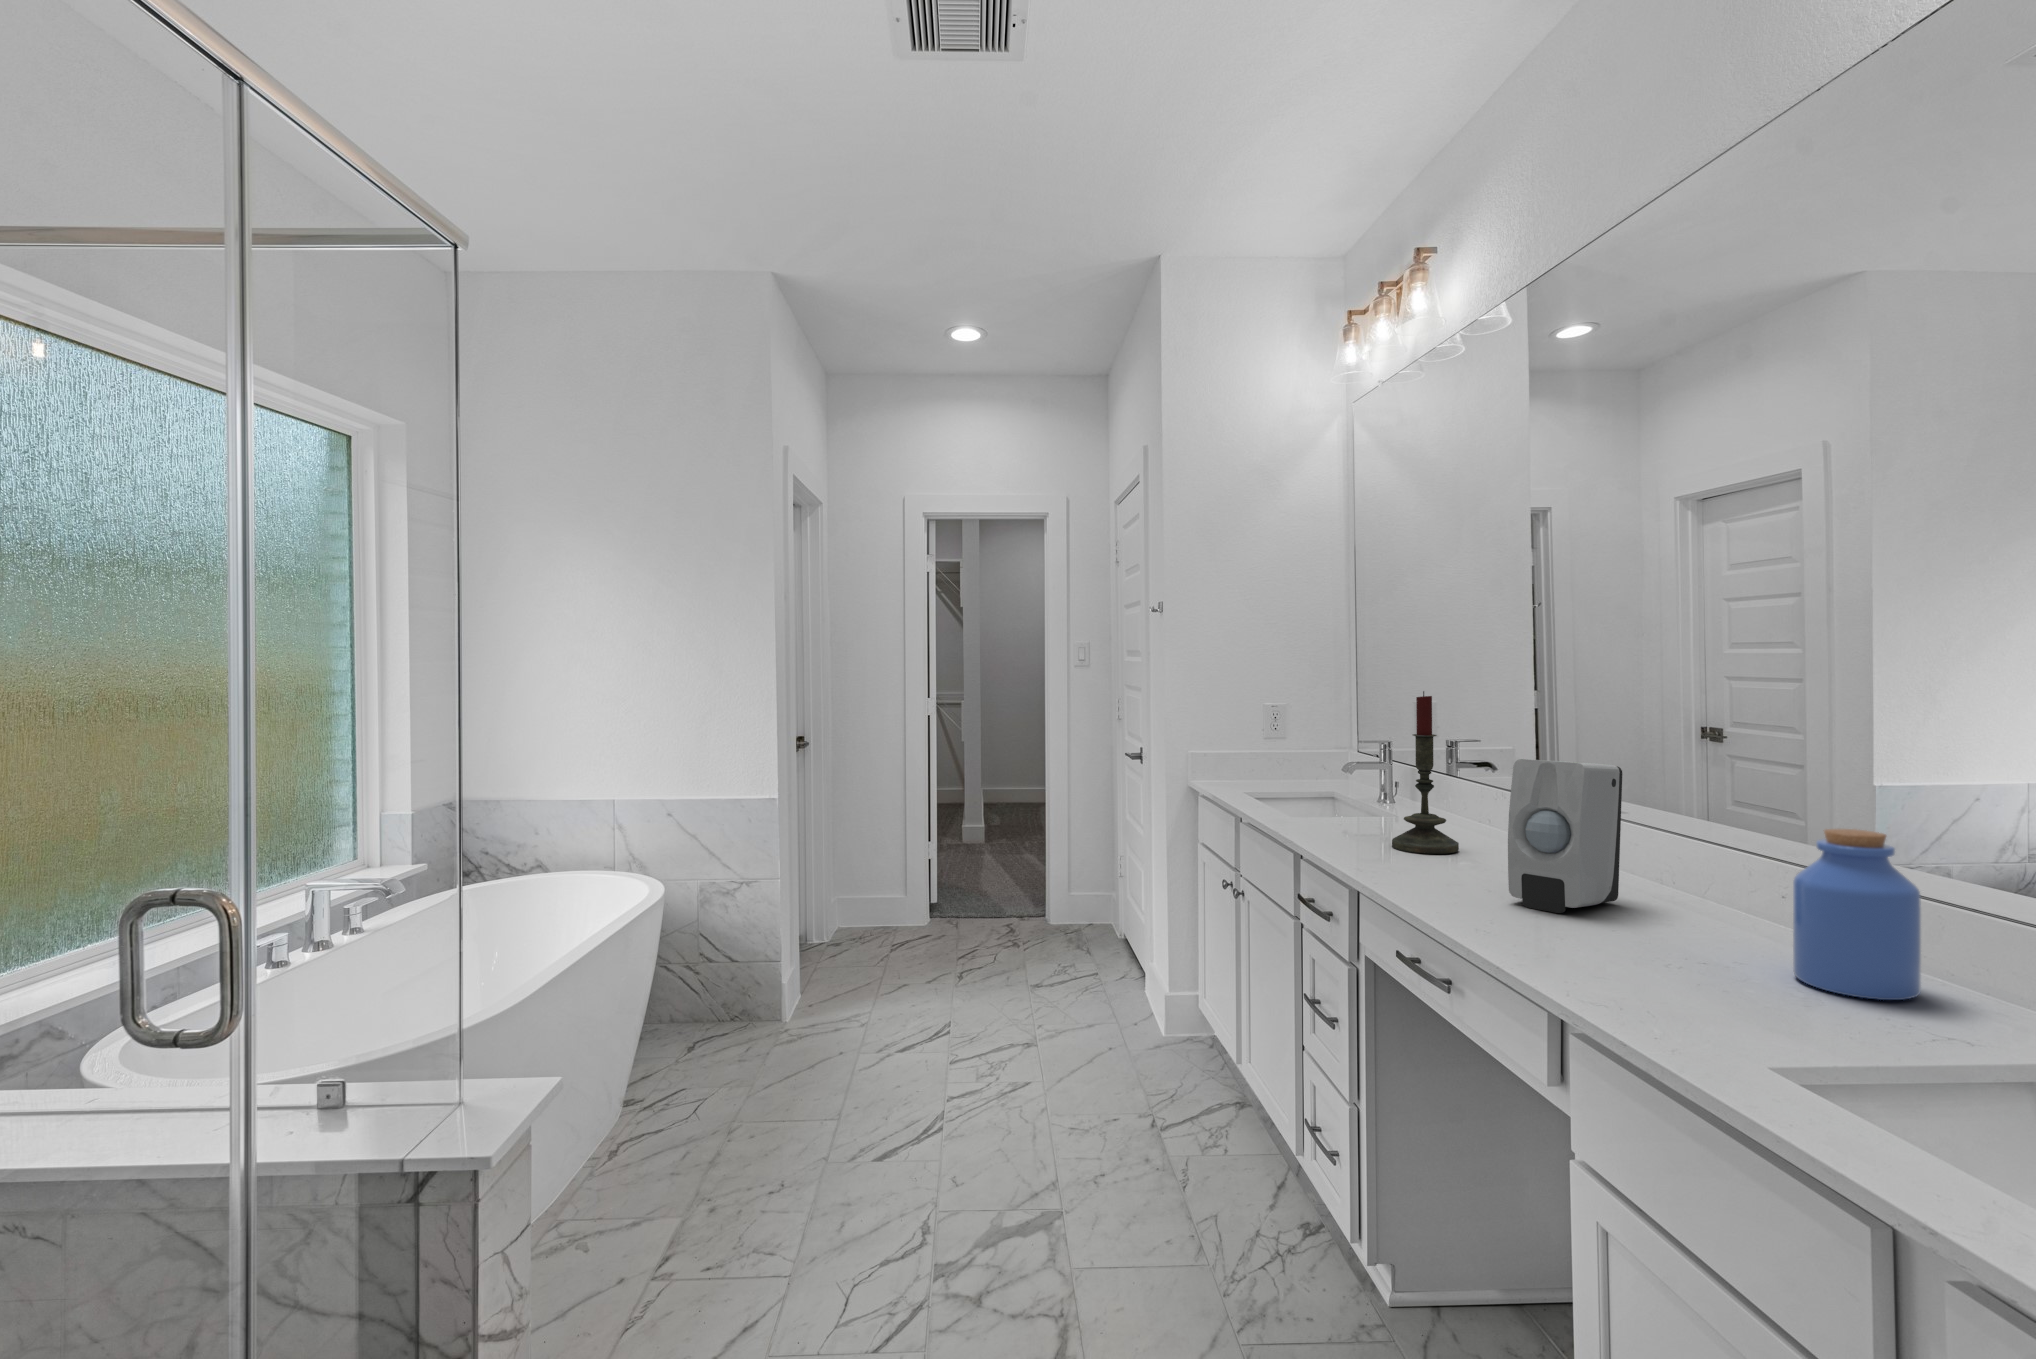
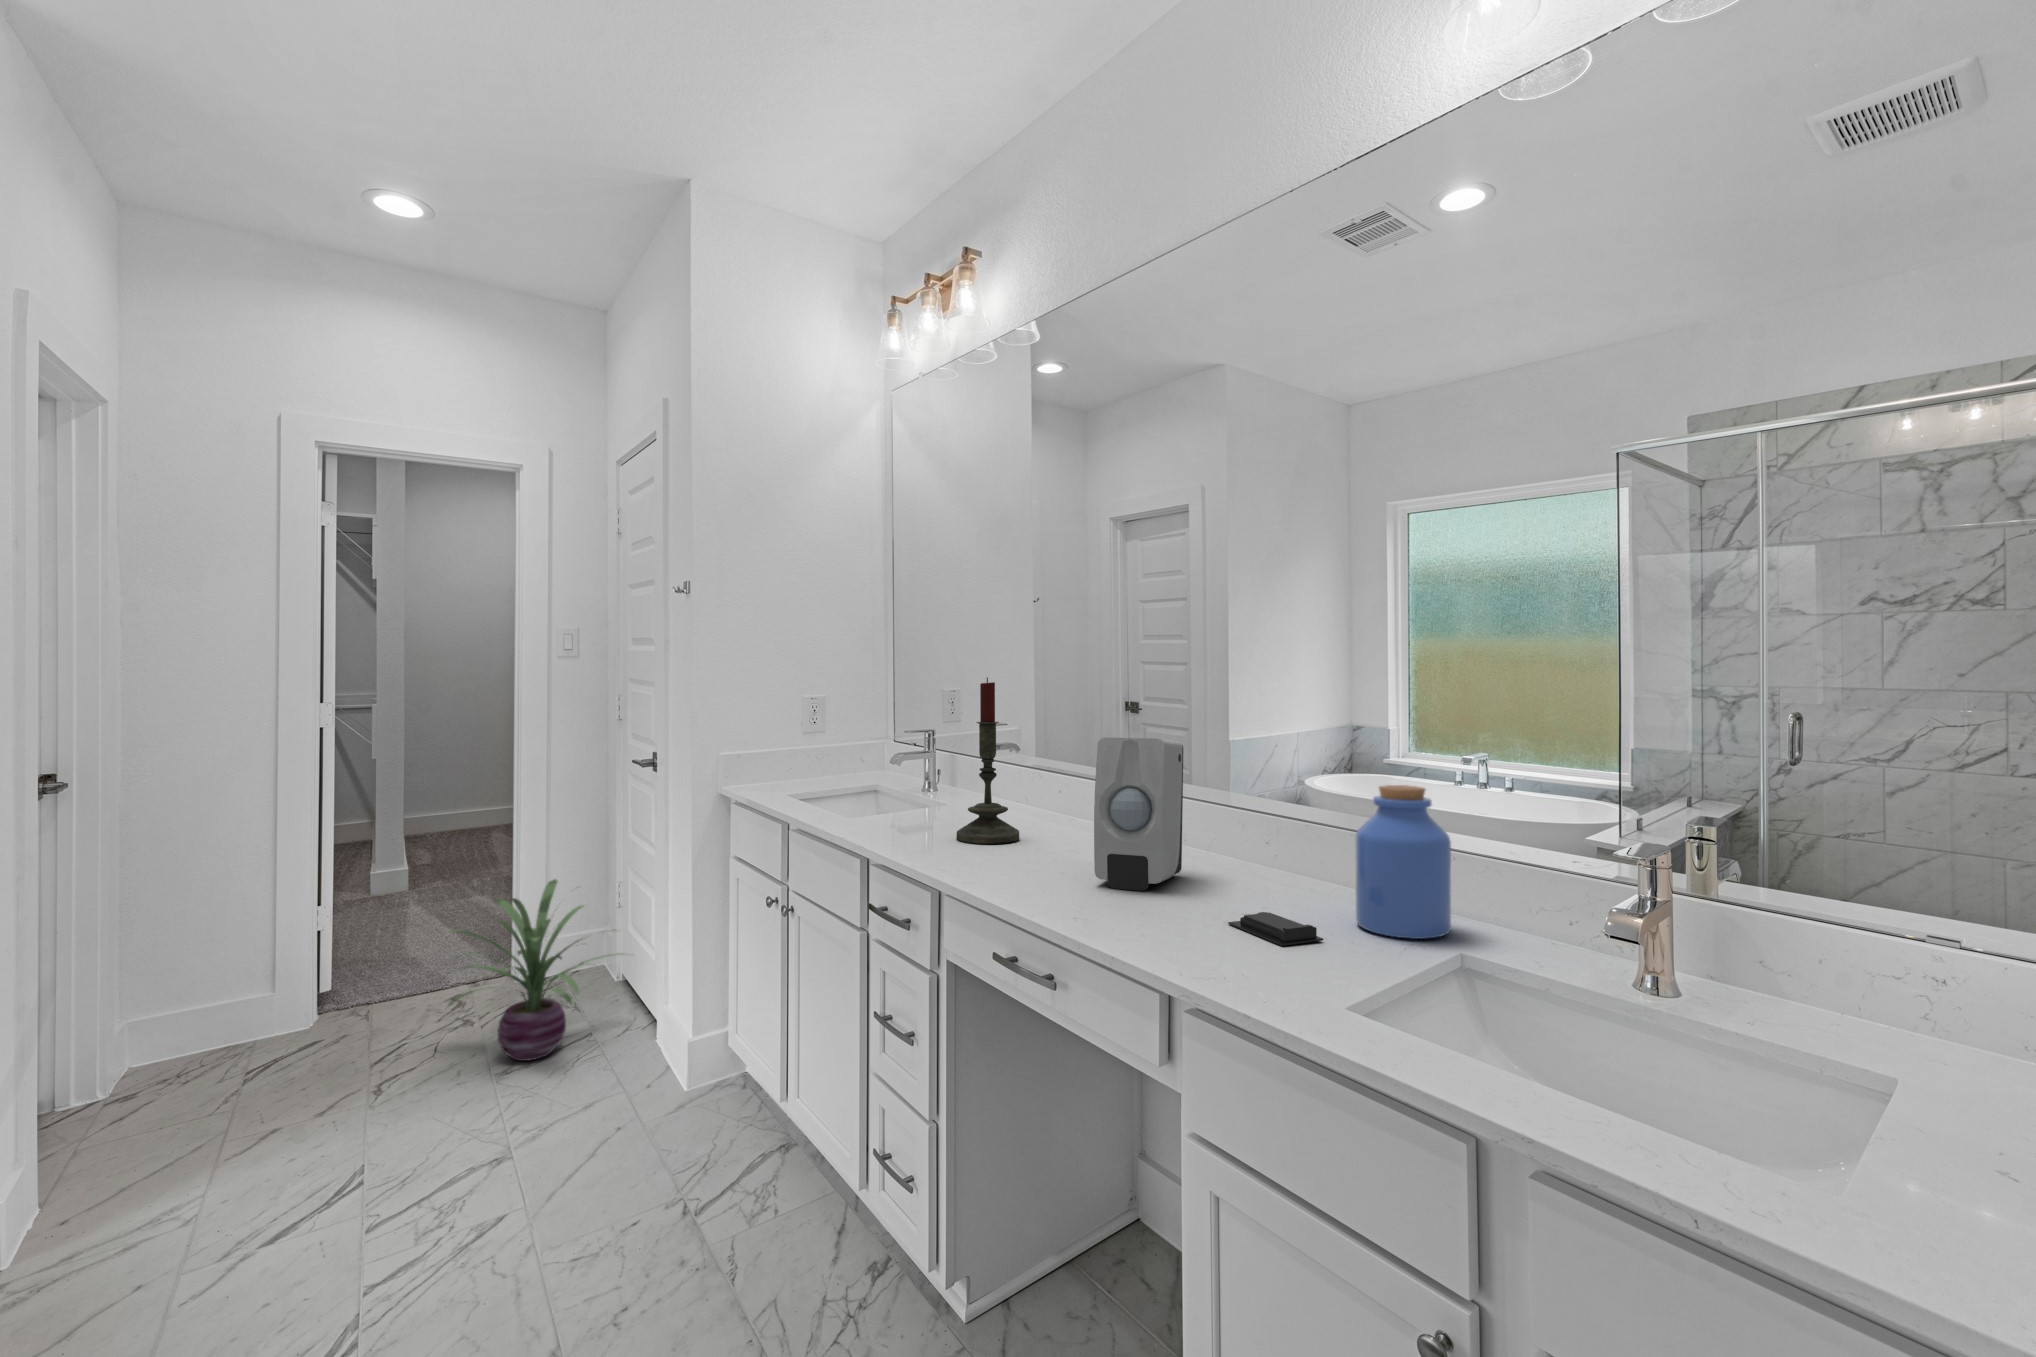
decorative plant: none [982,850,1130,997] -> present [448,880,619,1061]
soap bar: none [1631,947,1732,983] -> present [1228,912,1323,946]

